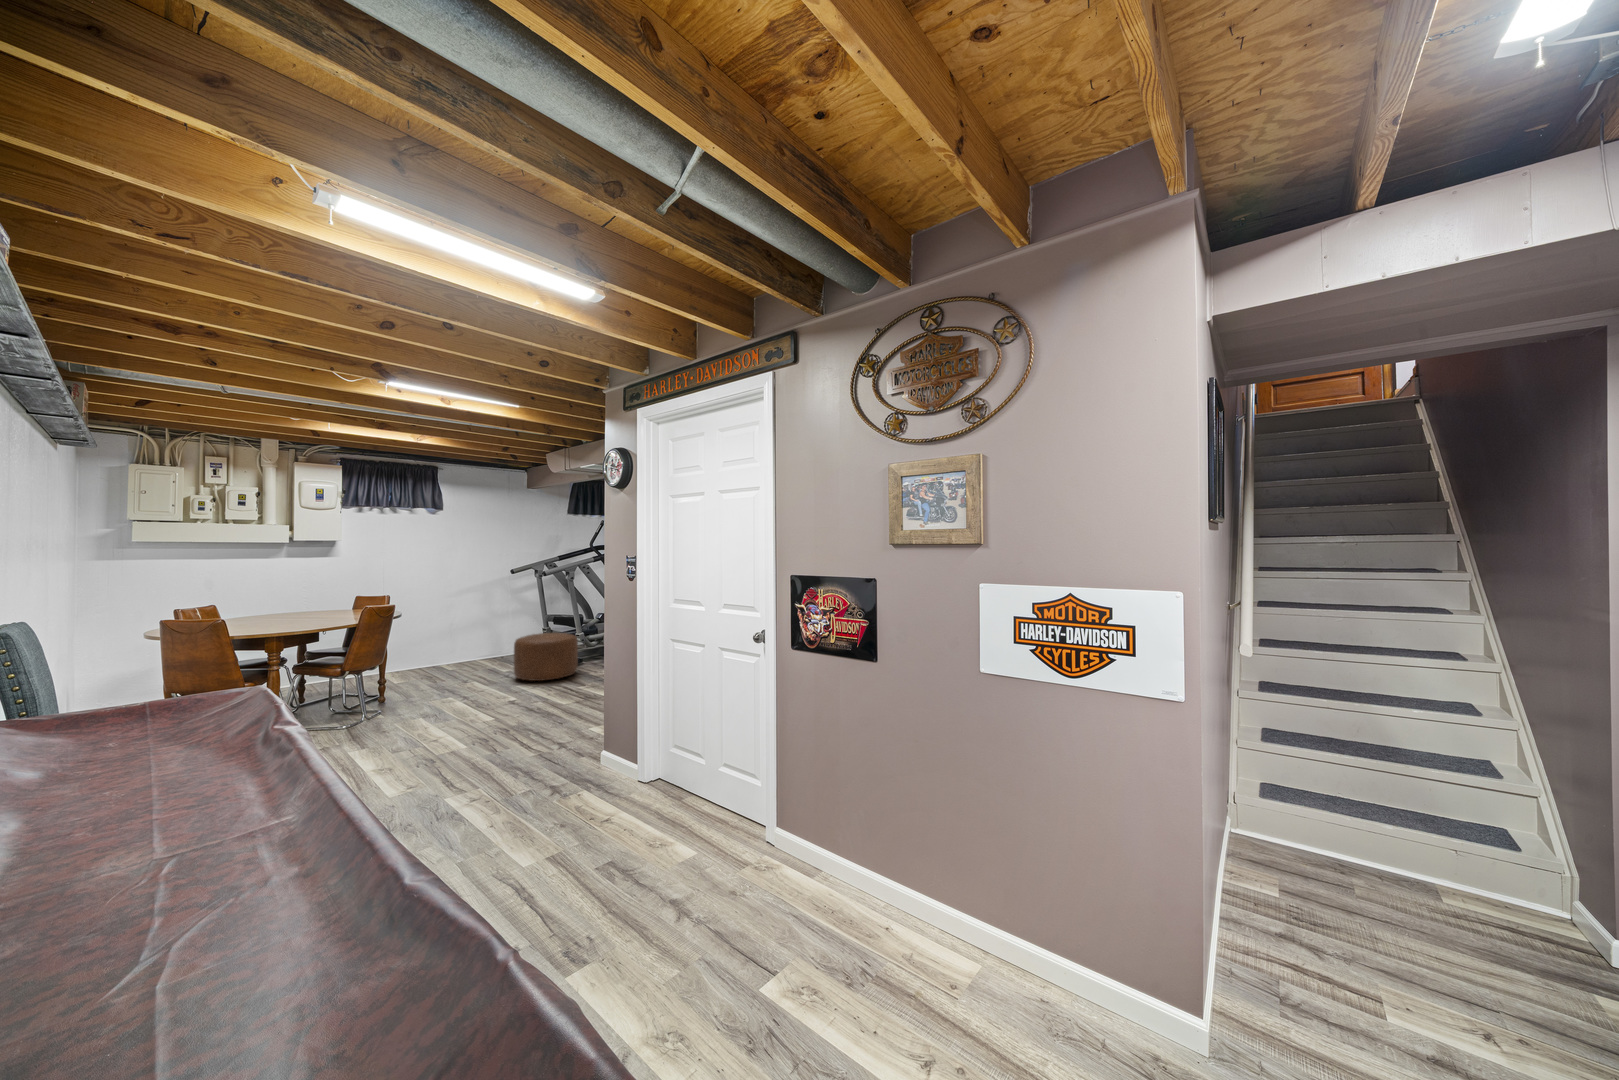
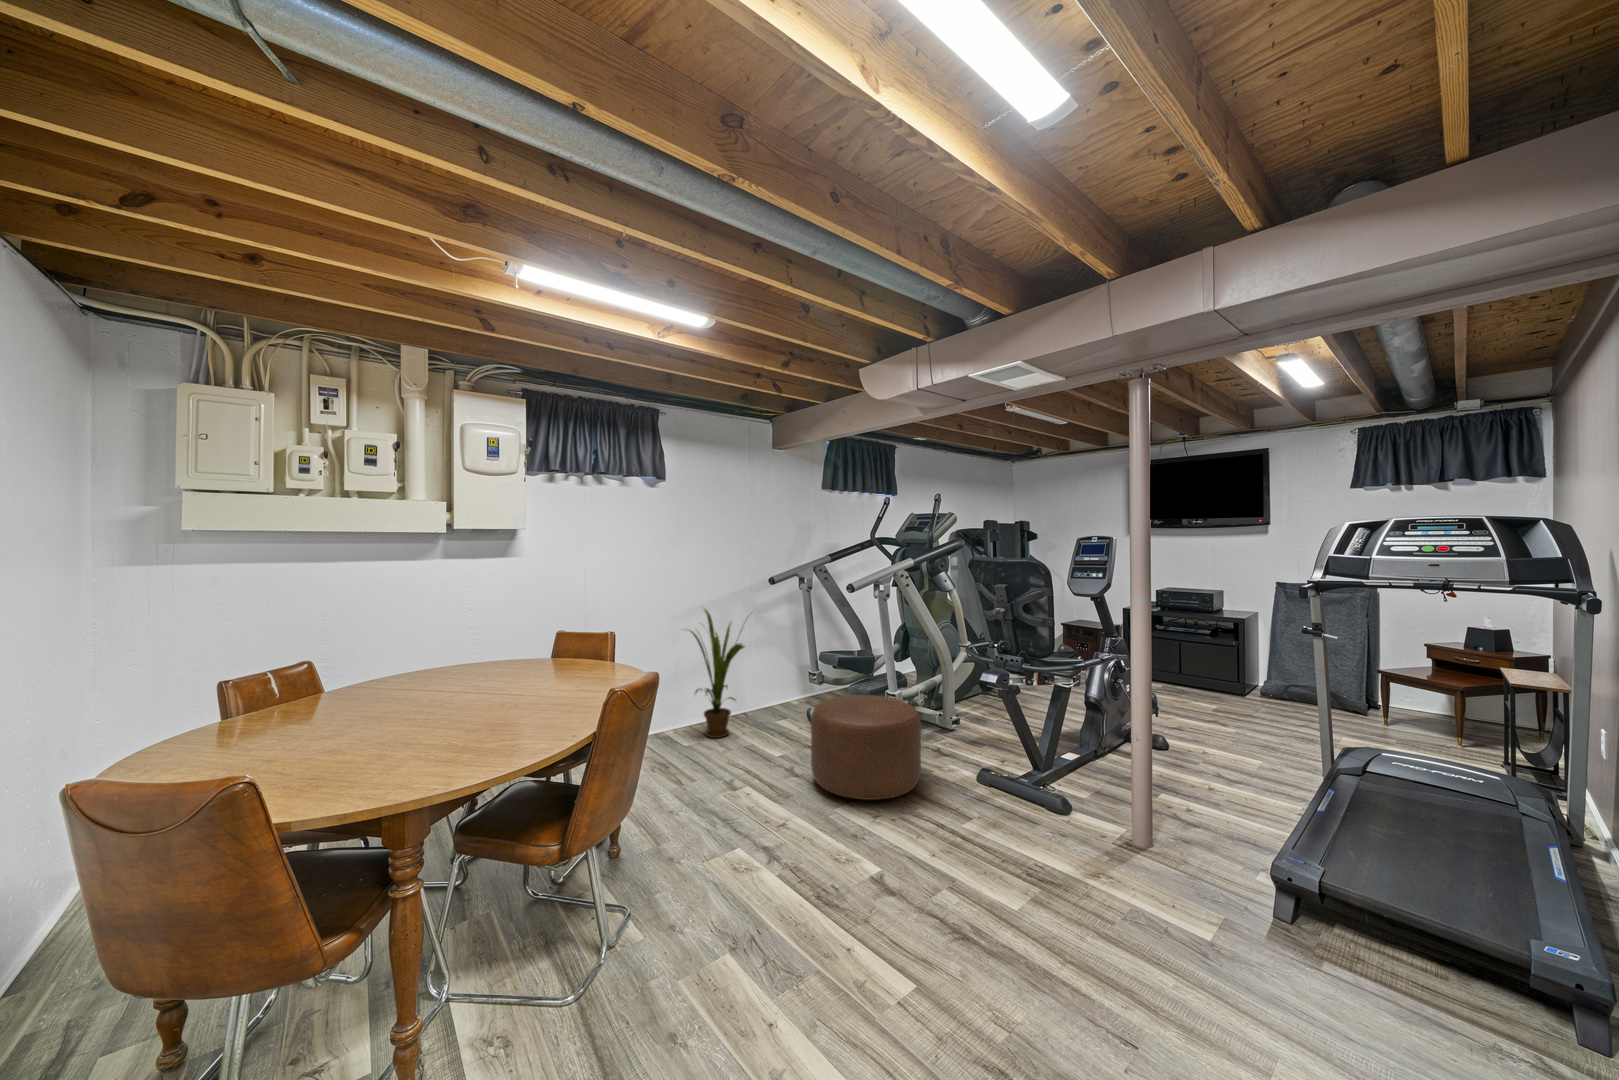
house plant: none [448,588,498,666] -> present [691,609,744,738]

